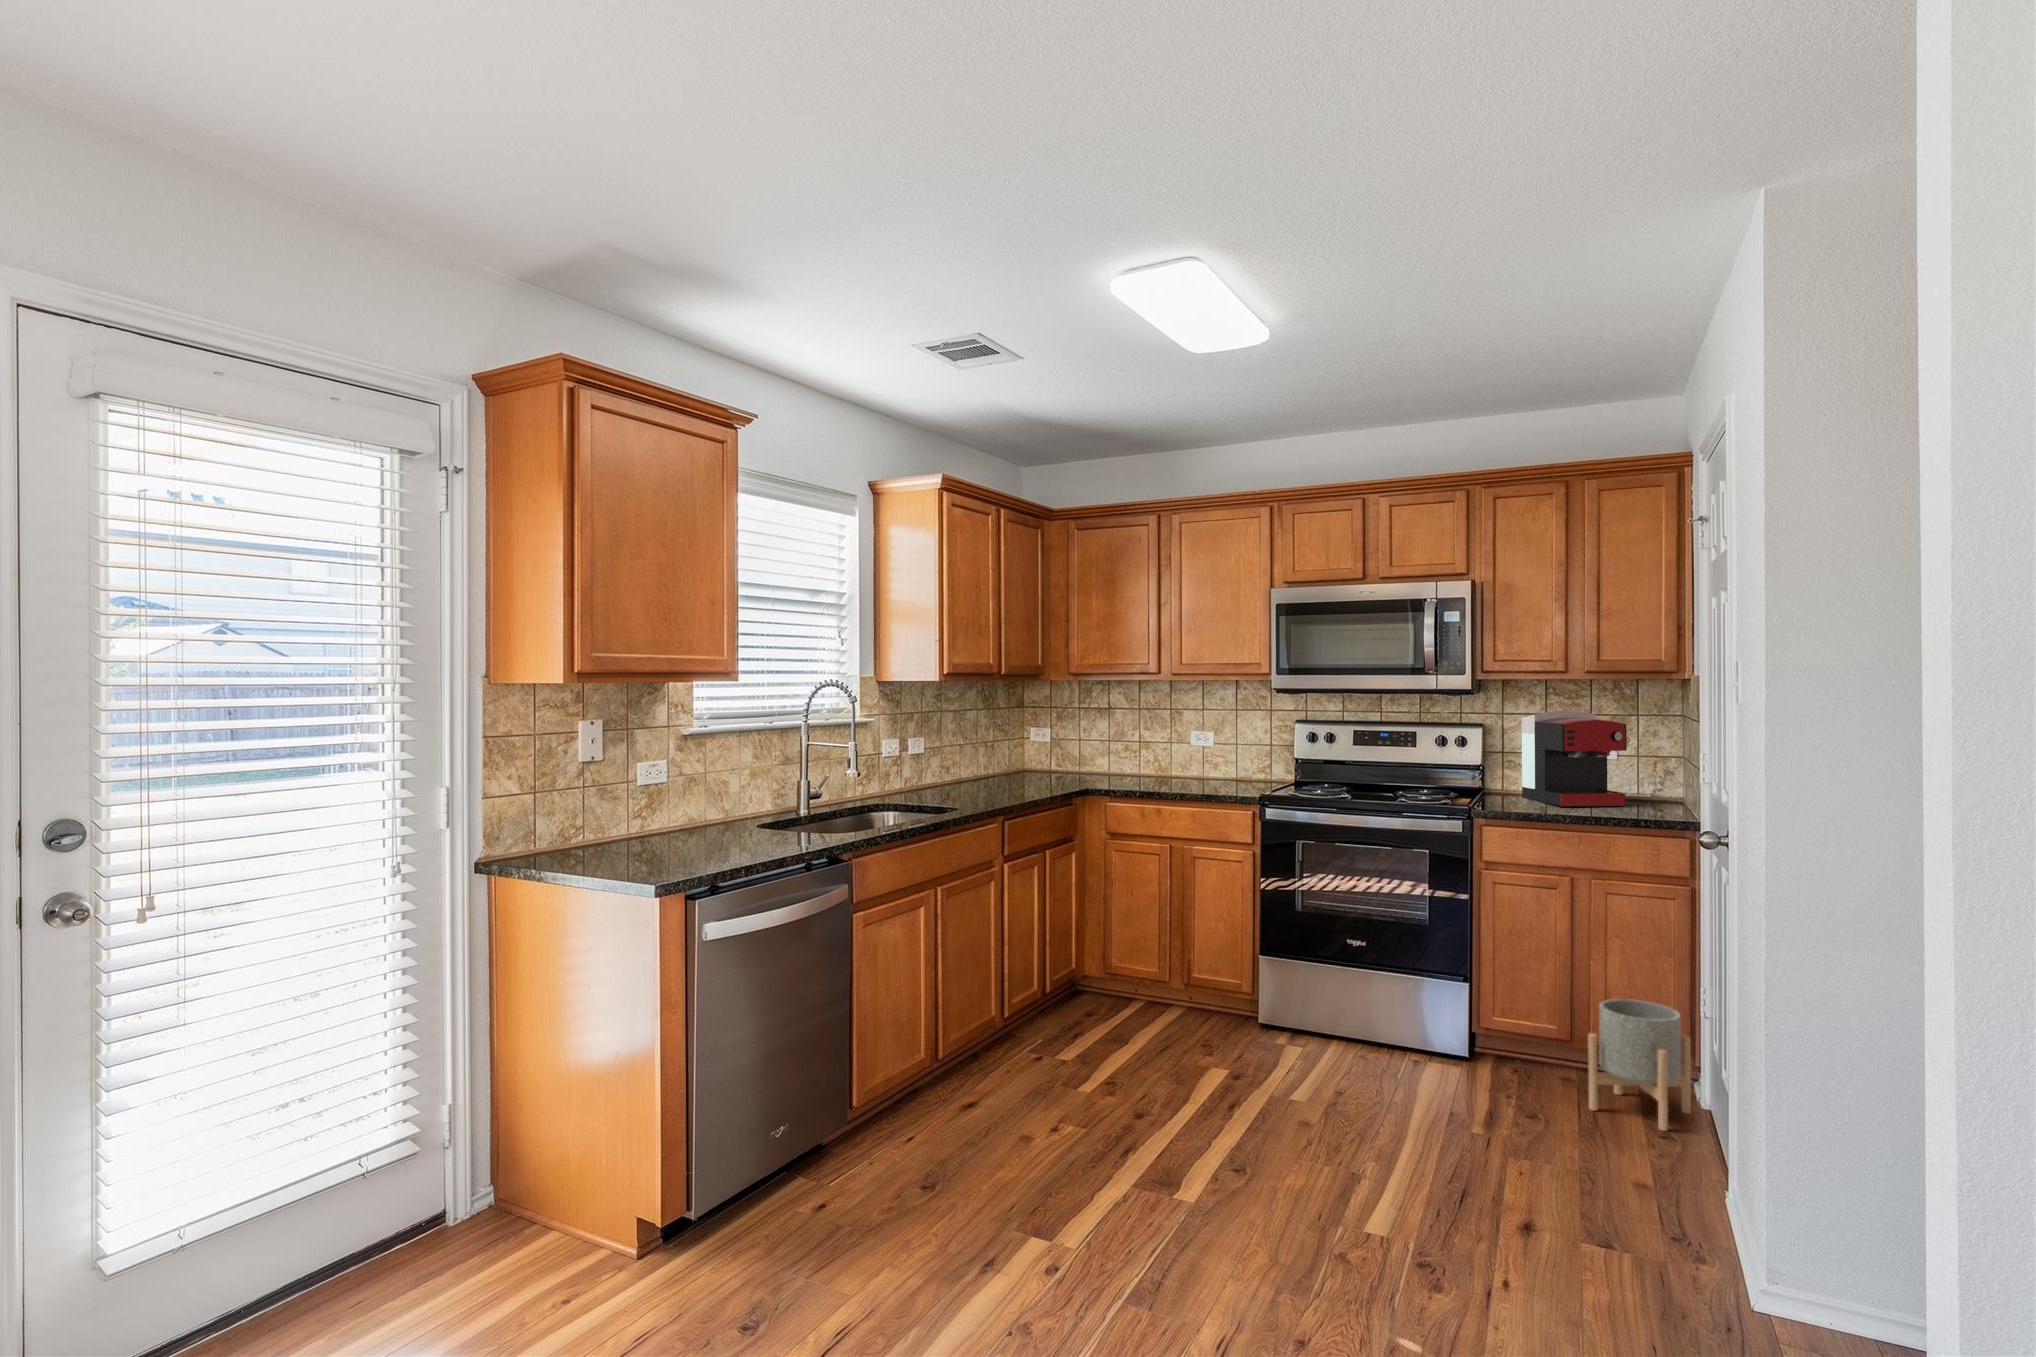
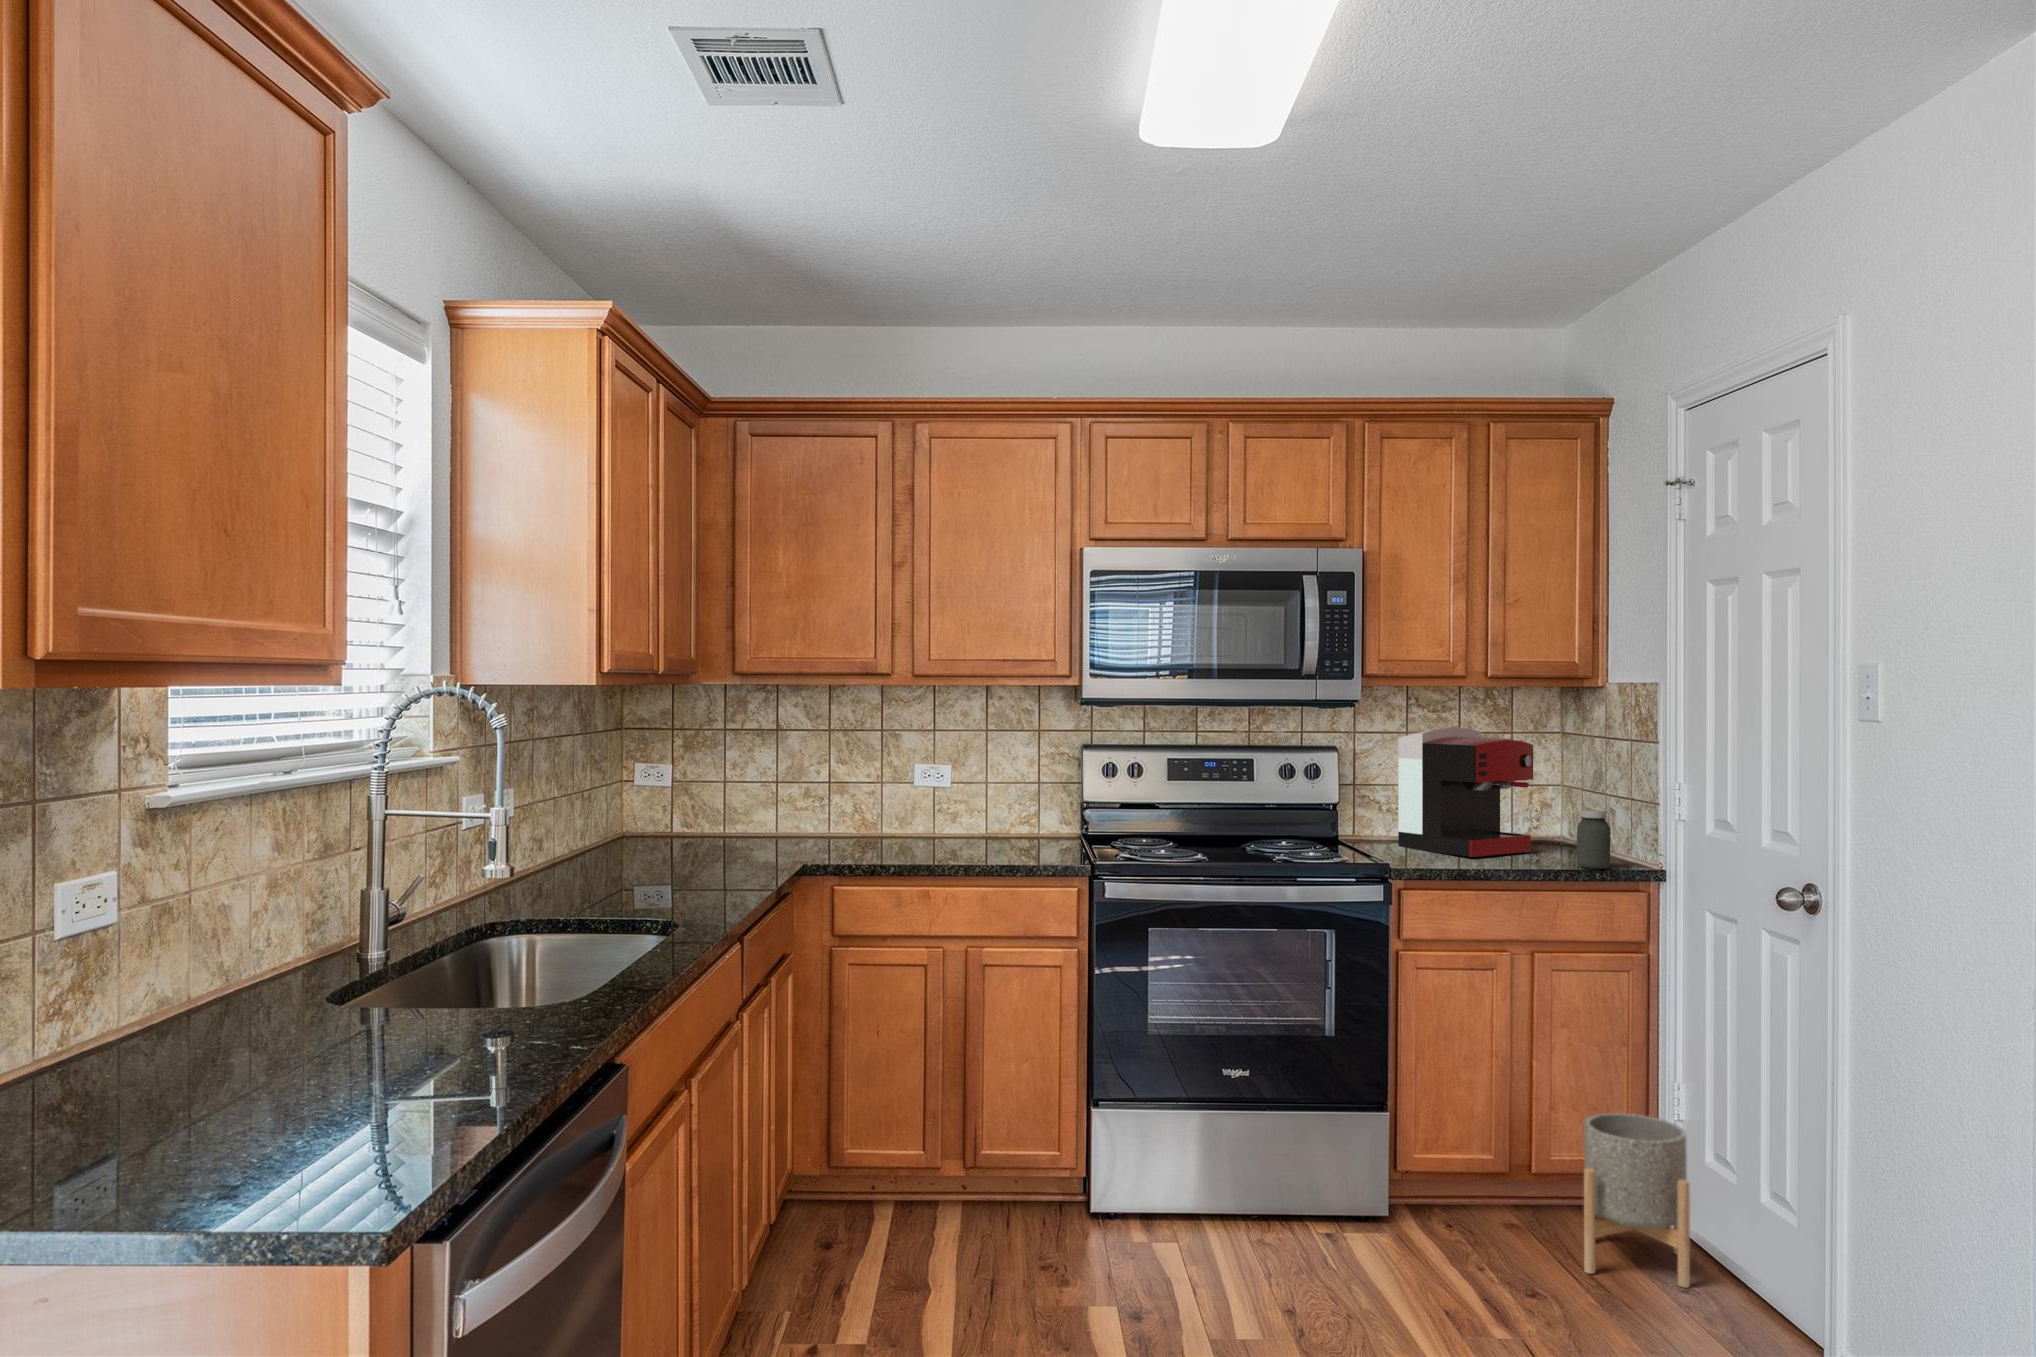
jar: none [1641,774,1669,819] -> present [1577,810,1610,869]

